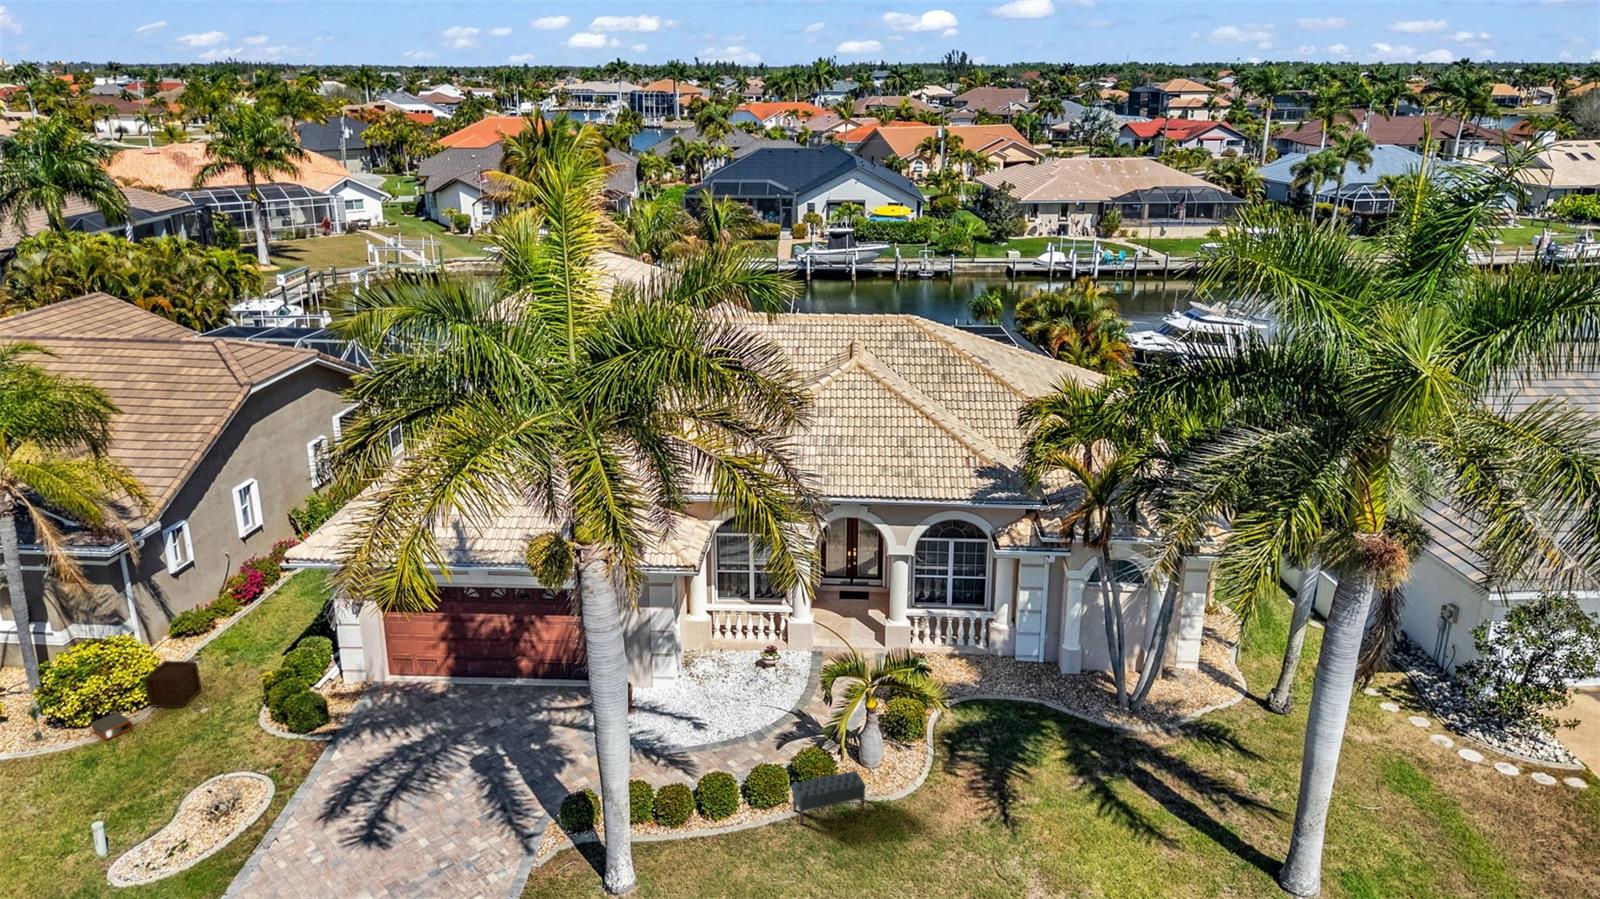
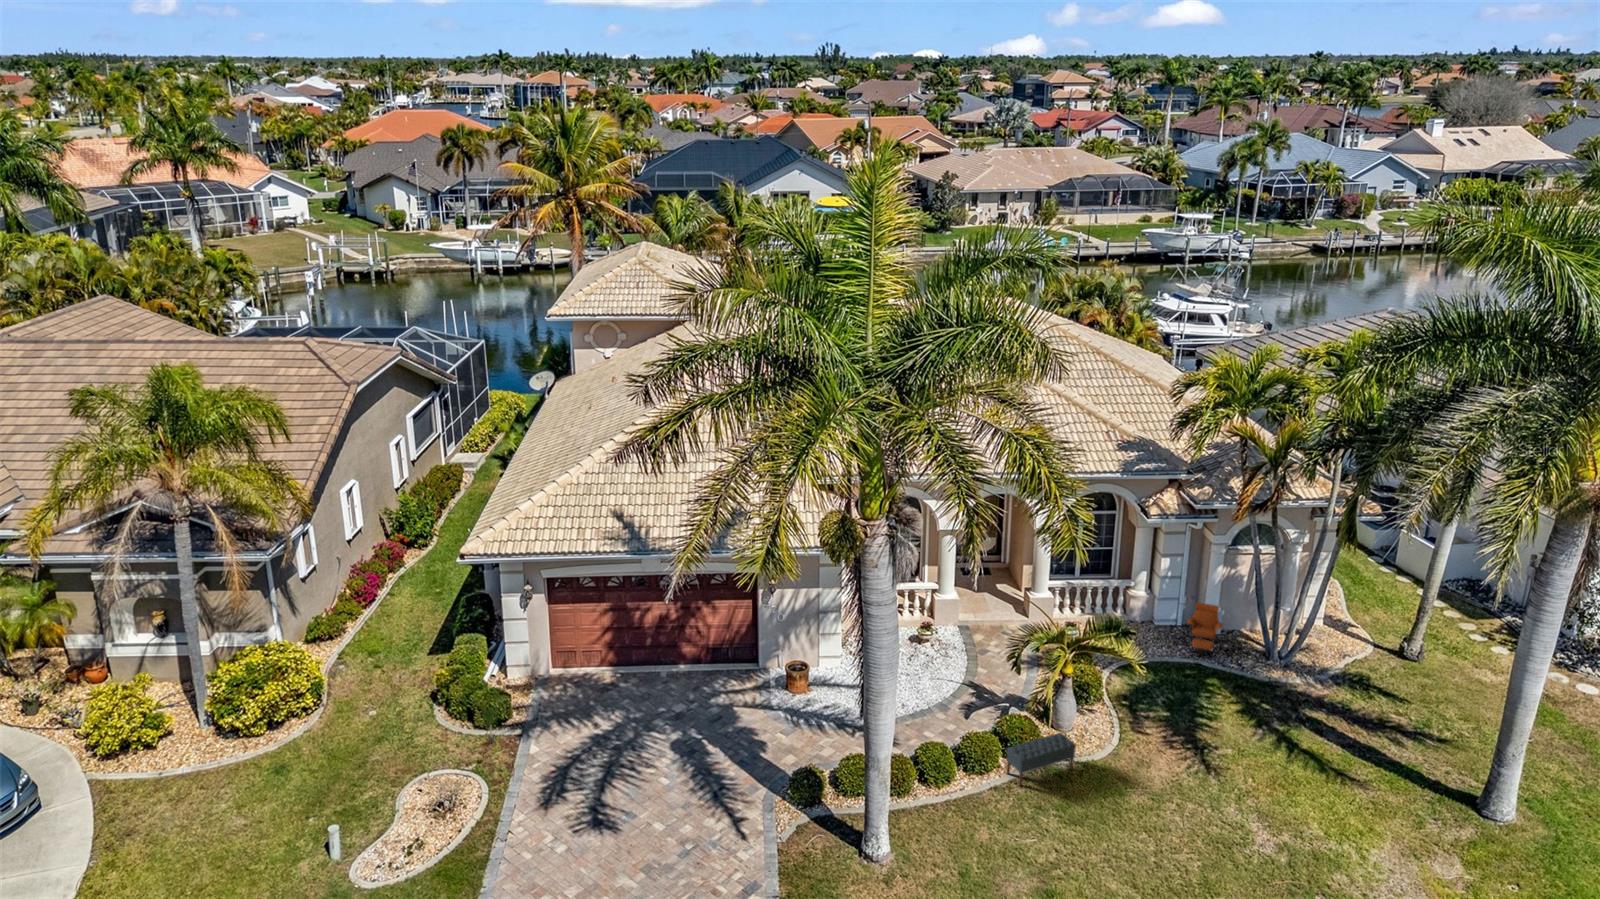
lounge chair: none [1047,639,1084,698] -> present [1188,603,1223,656]
wooden crate: present [145,661,202,708] -> none [308,665,359,713]
potted plant: present [26,706,42,740] -> present [484,708,495,743]
storage box: present [92,712,133,740] -> none [262,720,306,748]

